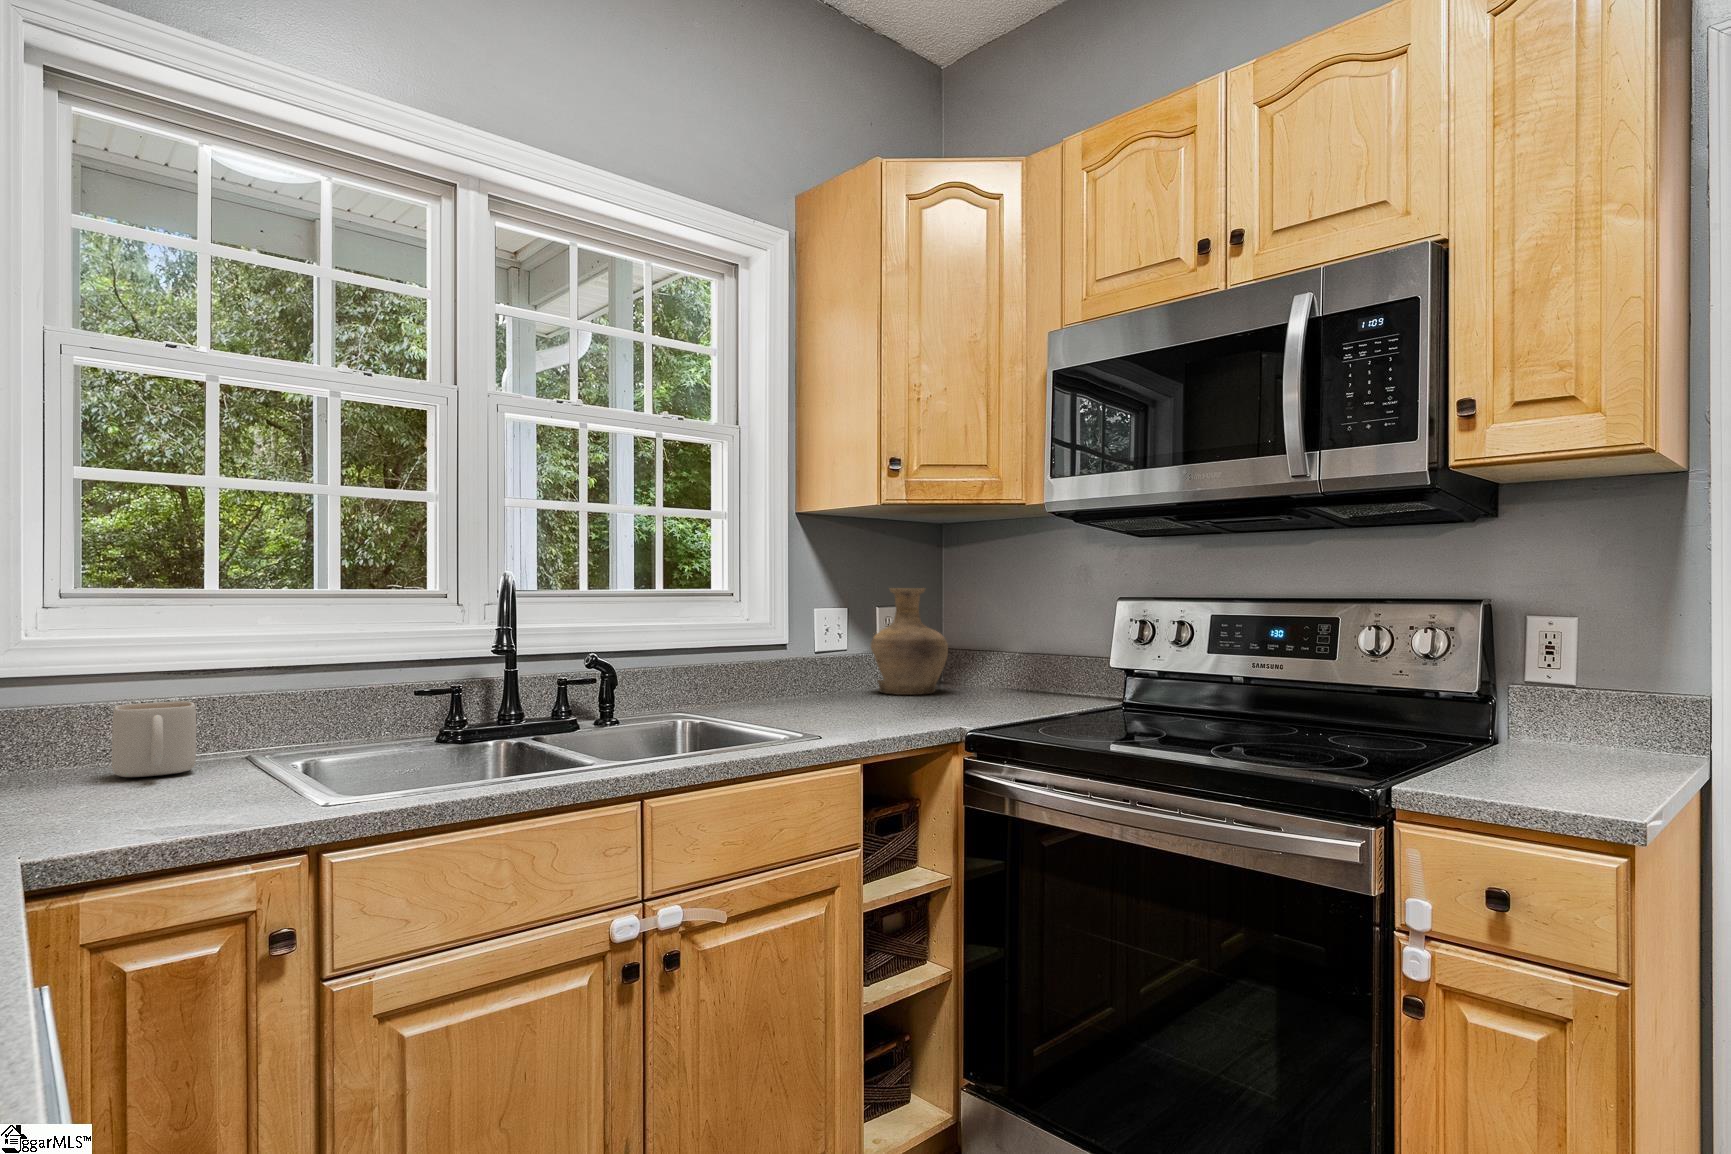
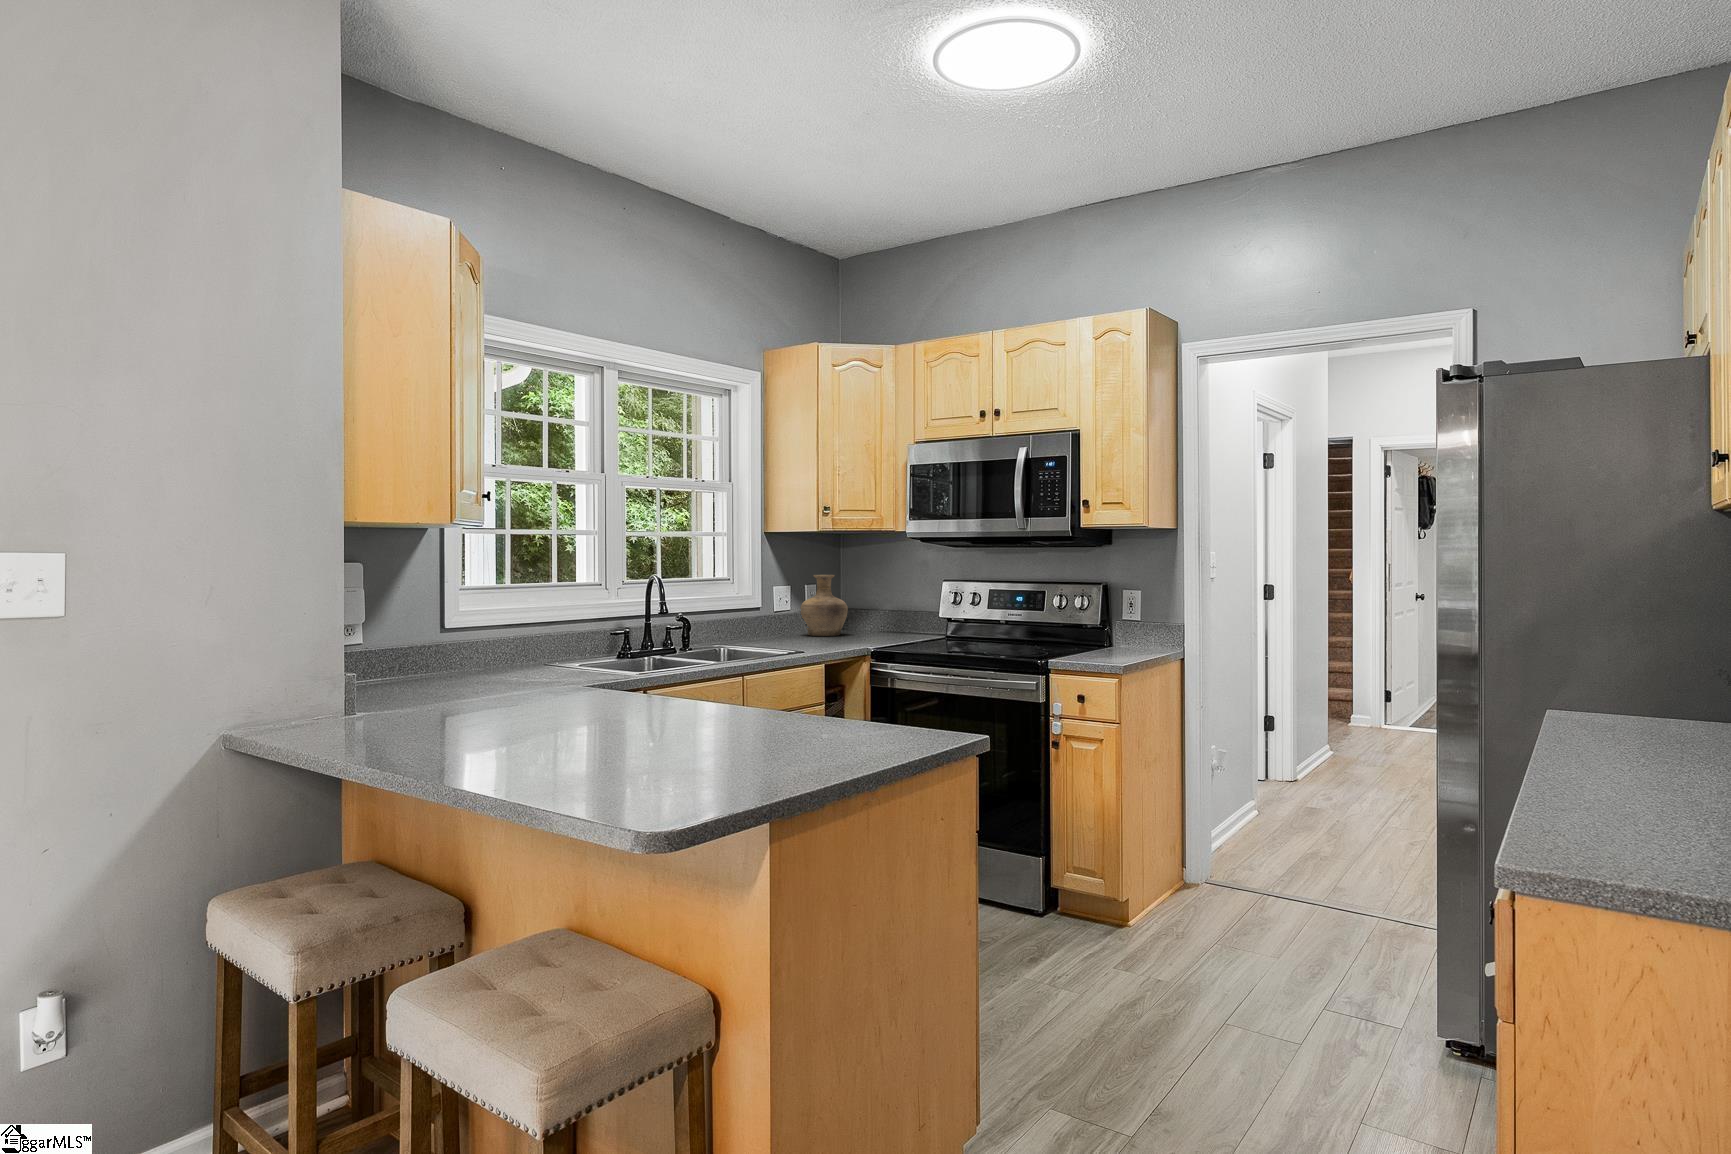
mug: present [112,701,196,777] -> none [502,637,539,670]

